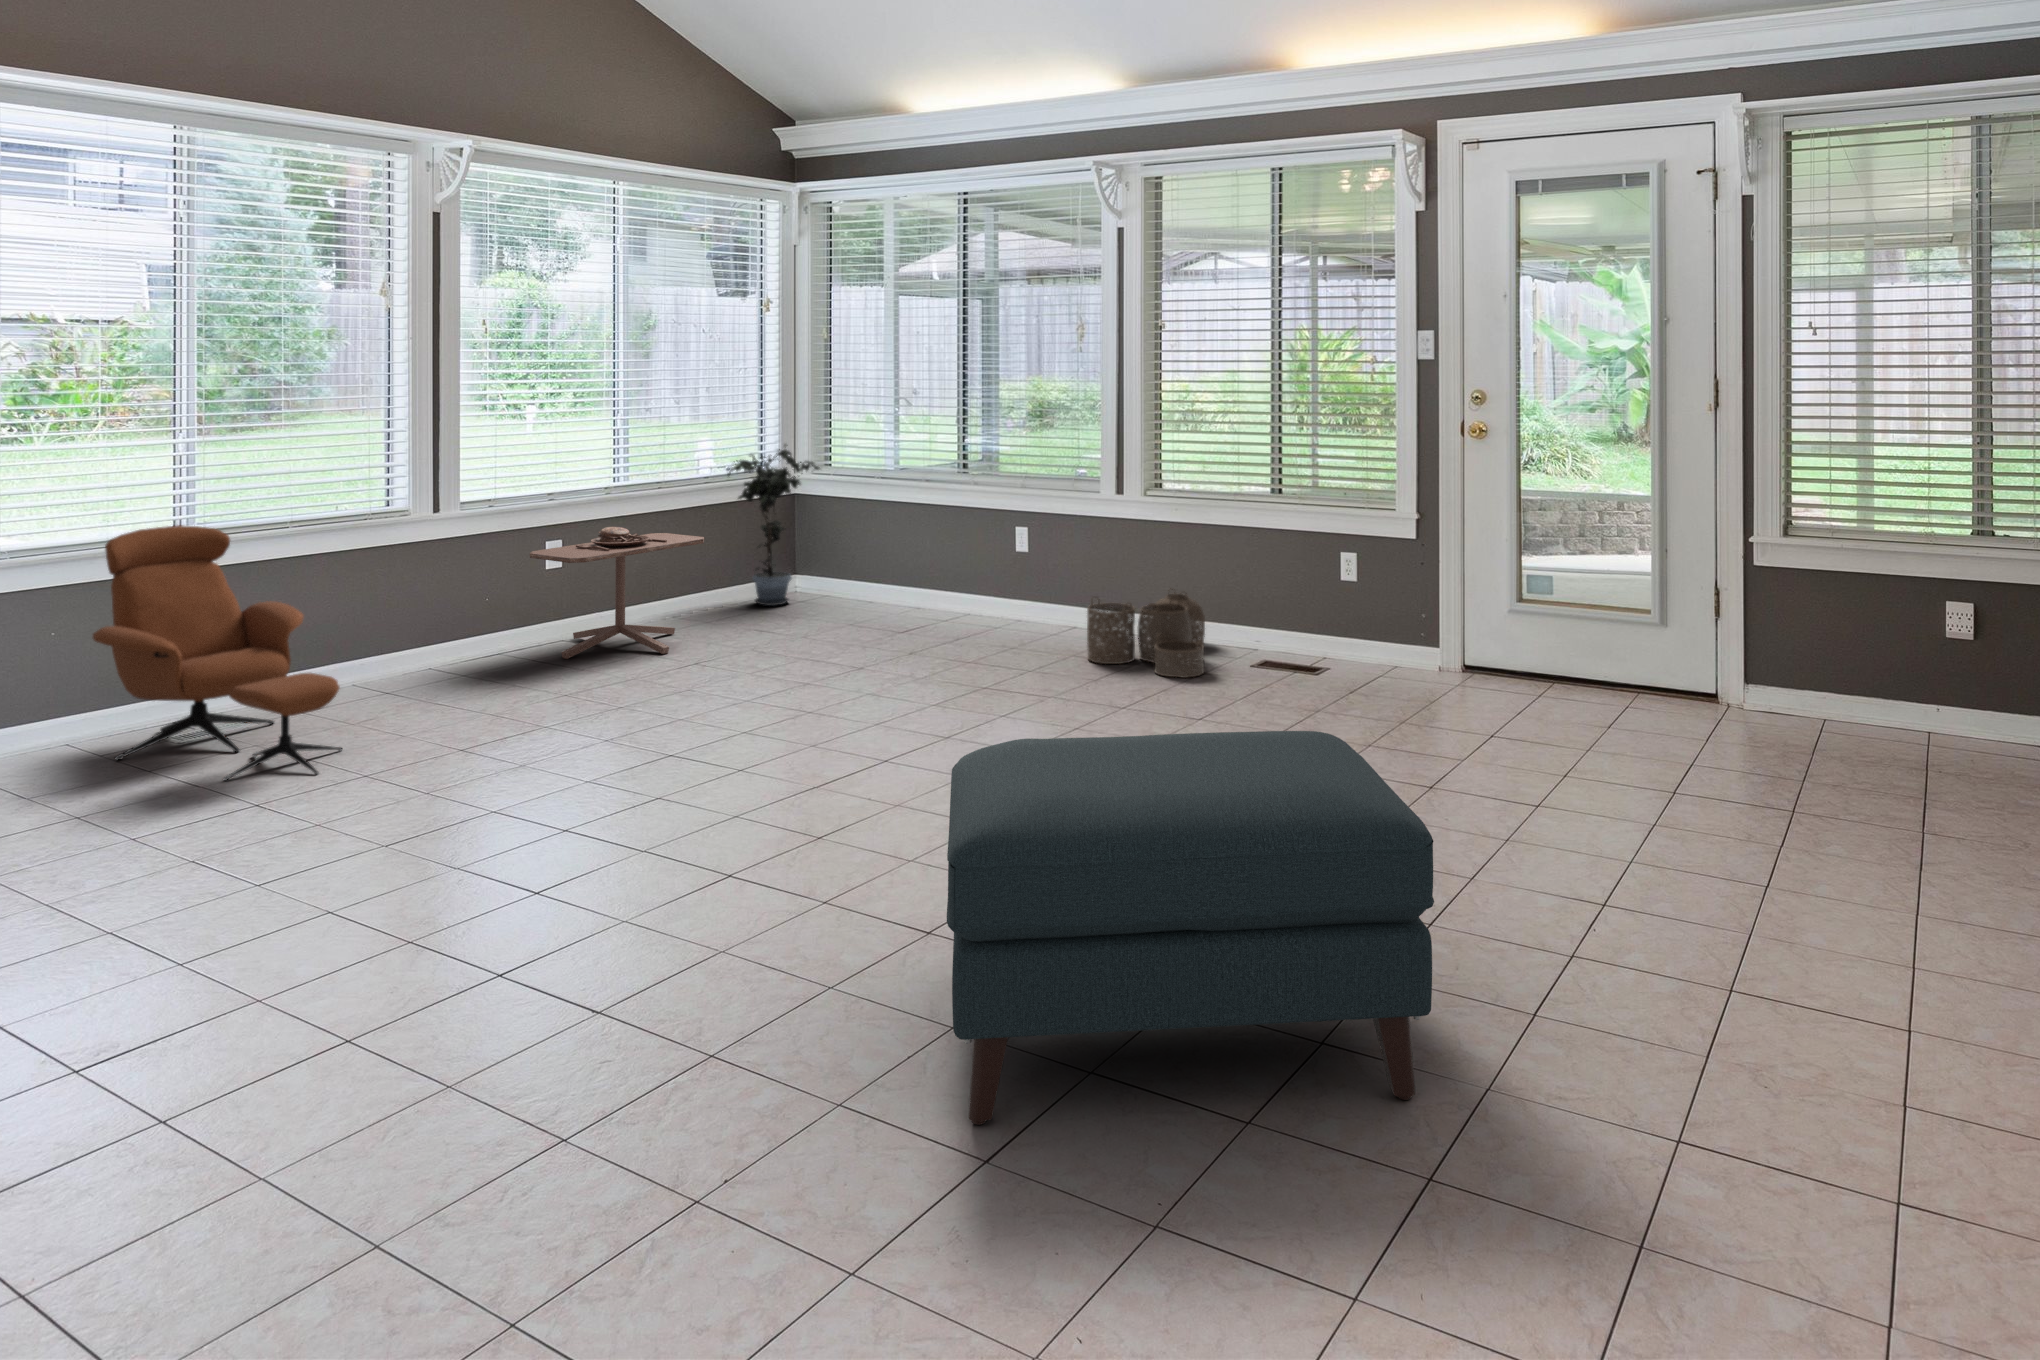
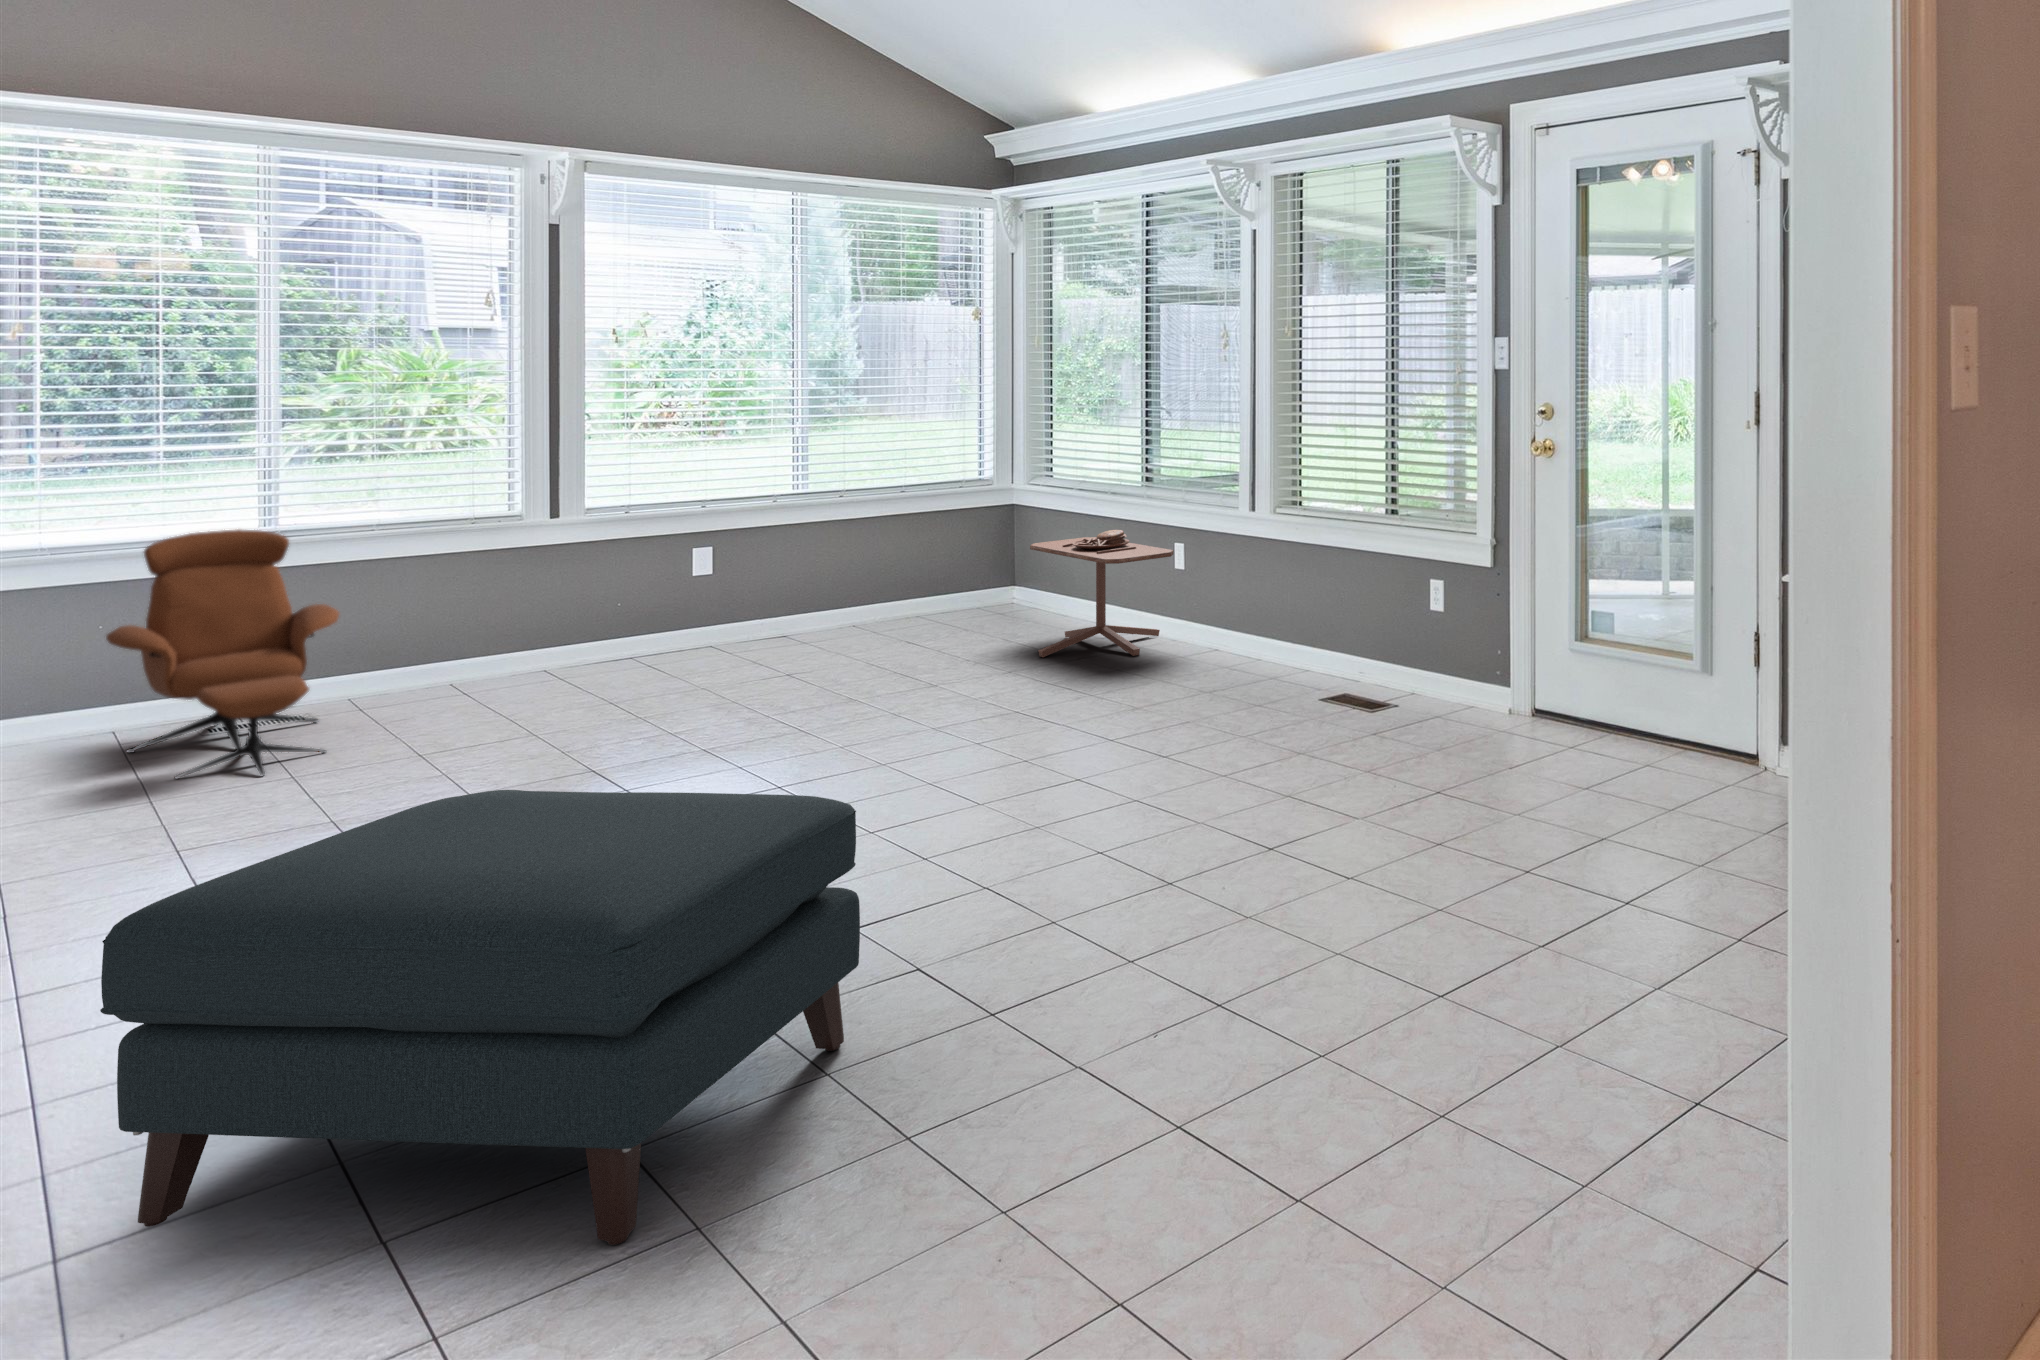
potted plant: present [728,444,820,606] -> none [908,452,1023,616]
side table: present [530,527,704,659] -> present [1030,530,1174,657]
woven basket: present [1087,588,1205,678] -> none [1163,612,1314,710]

